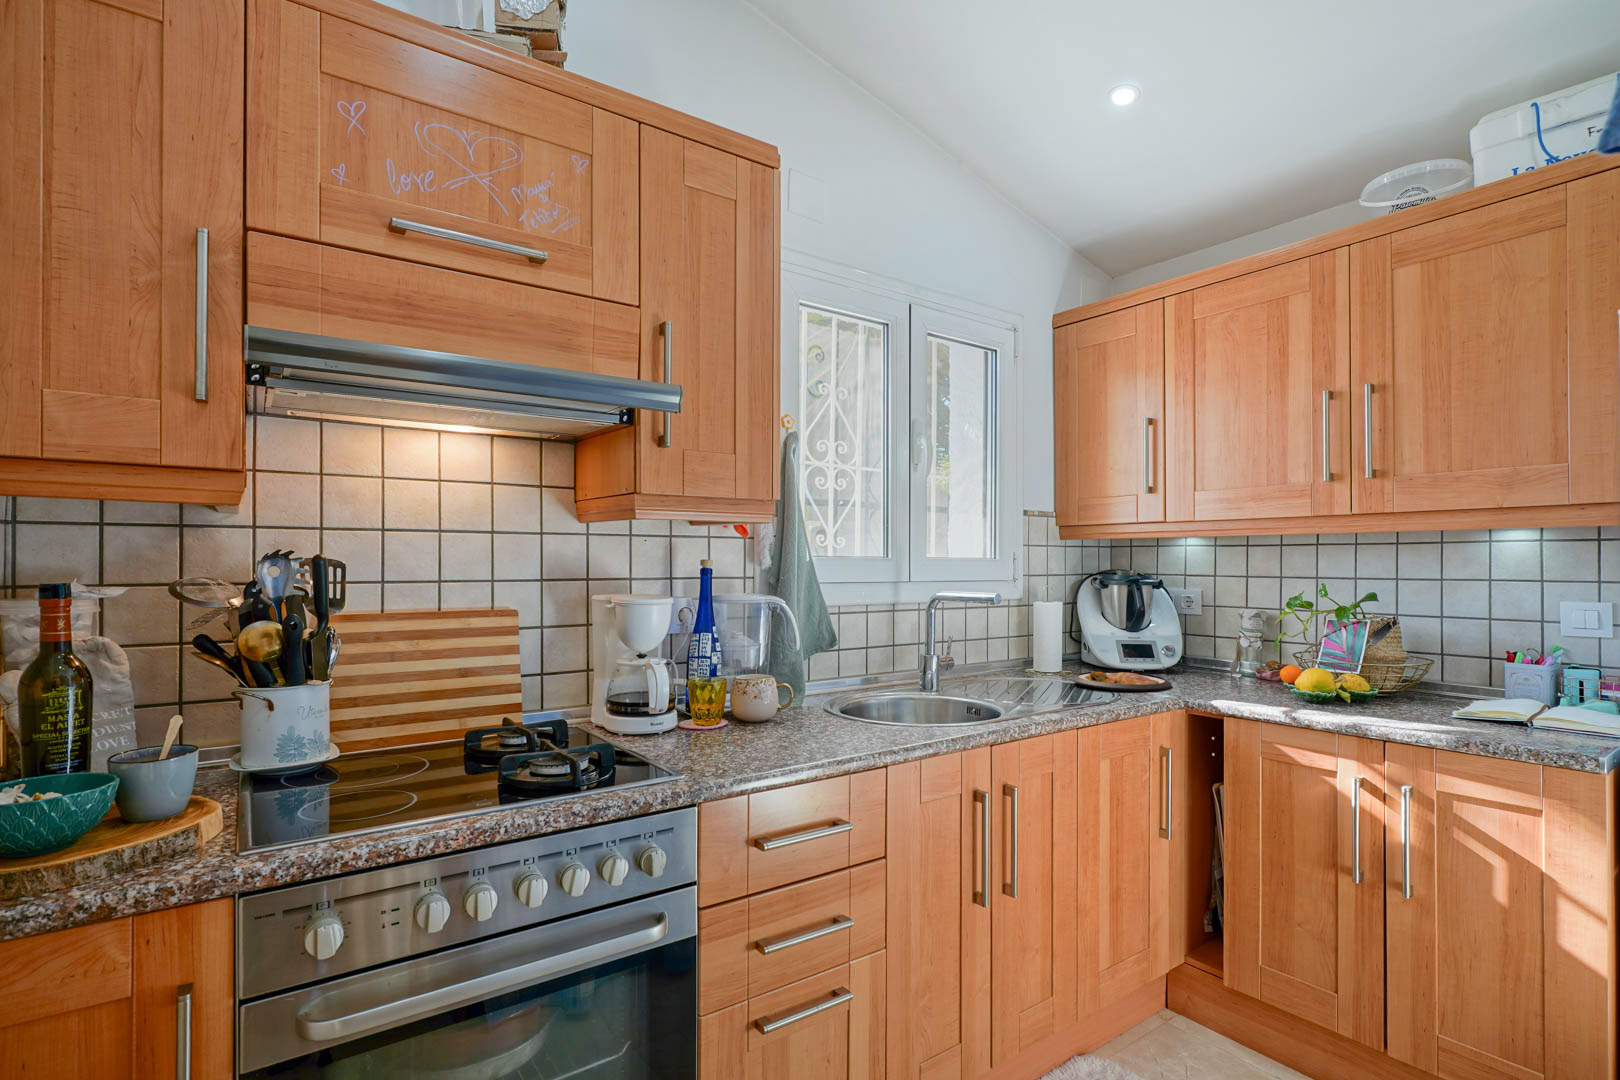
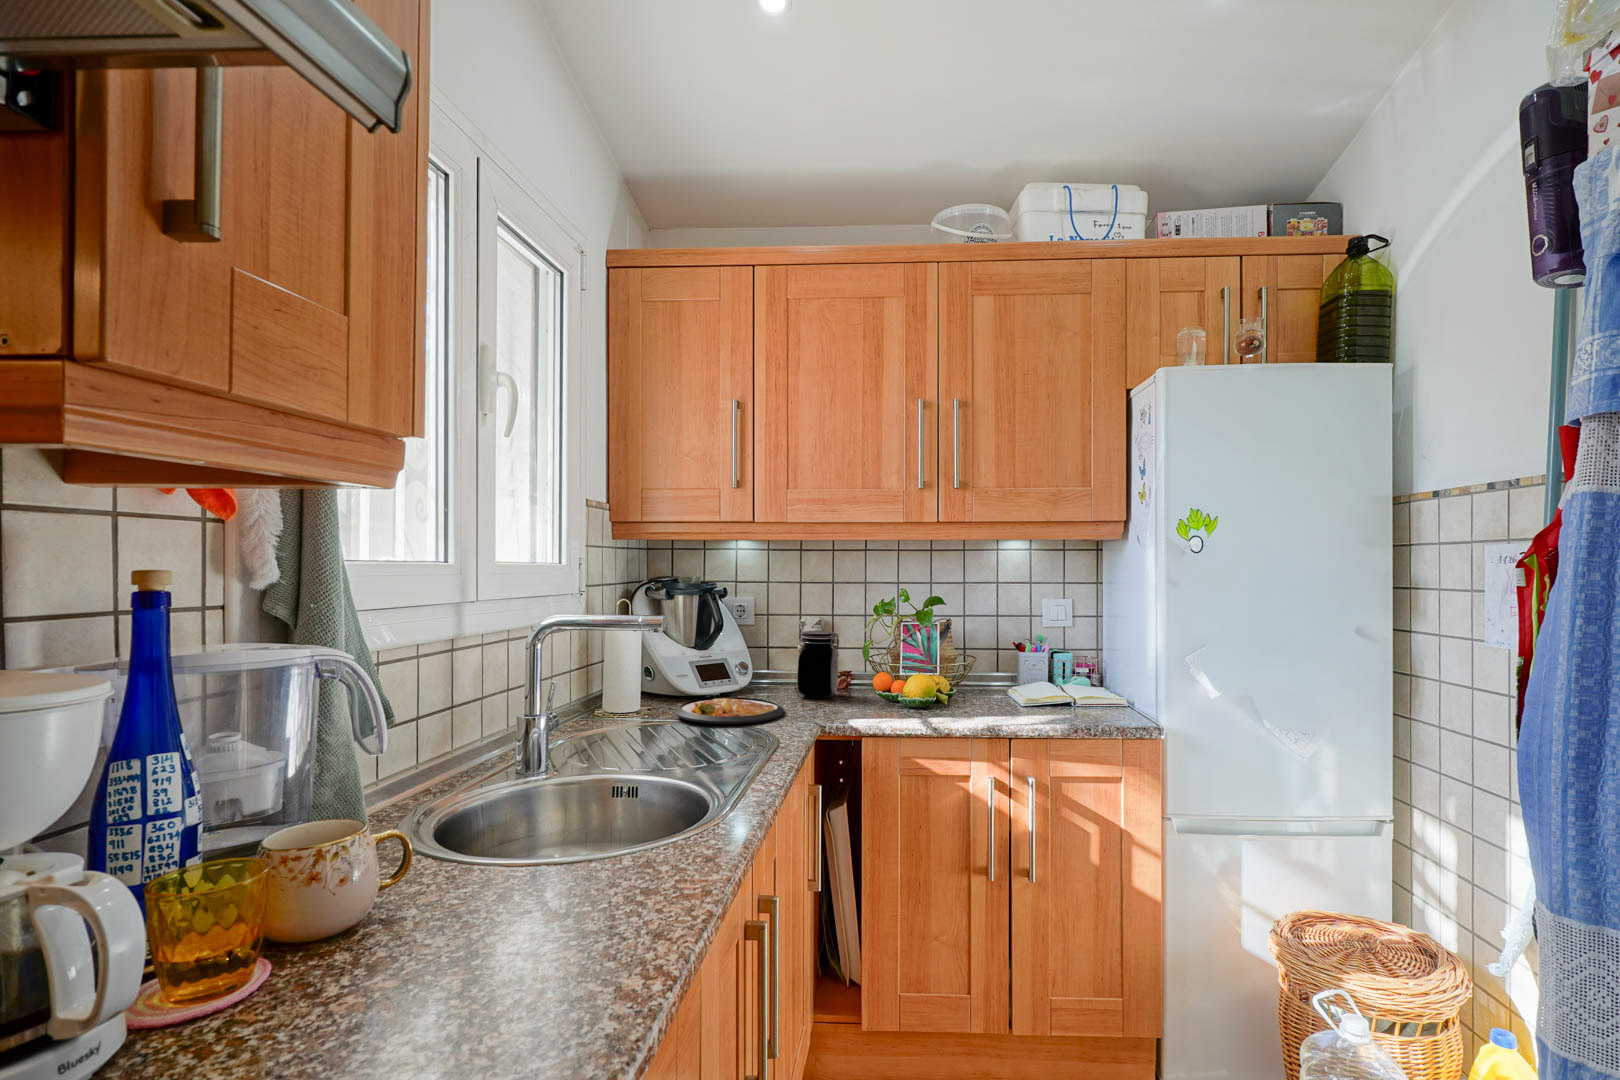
jar: none [1207,621,1256,685] -> present [798,631,839,699]

